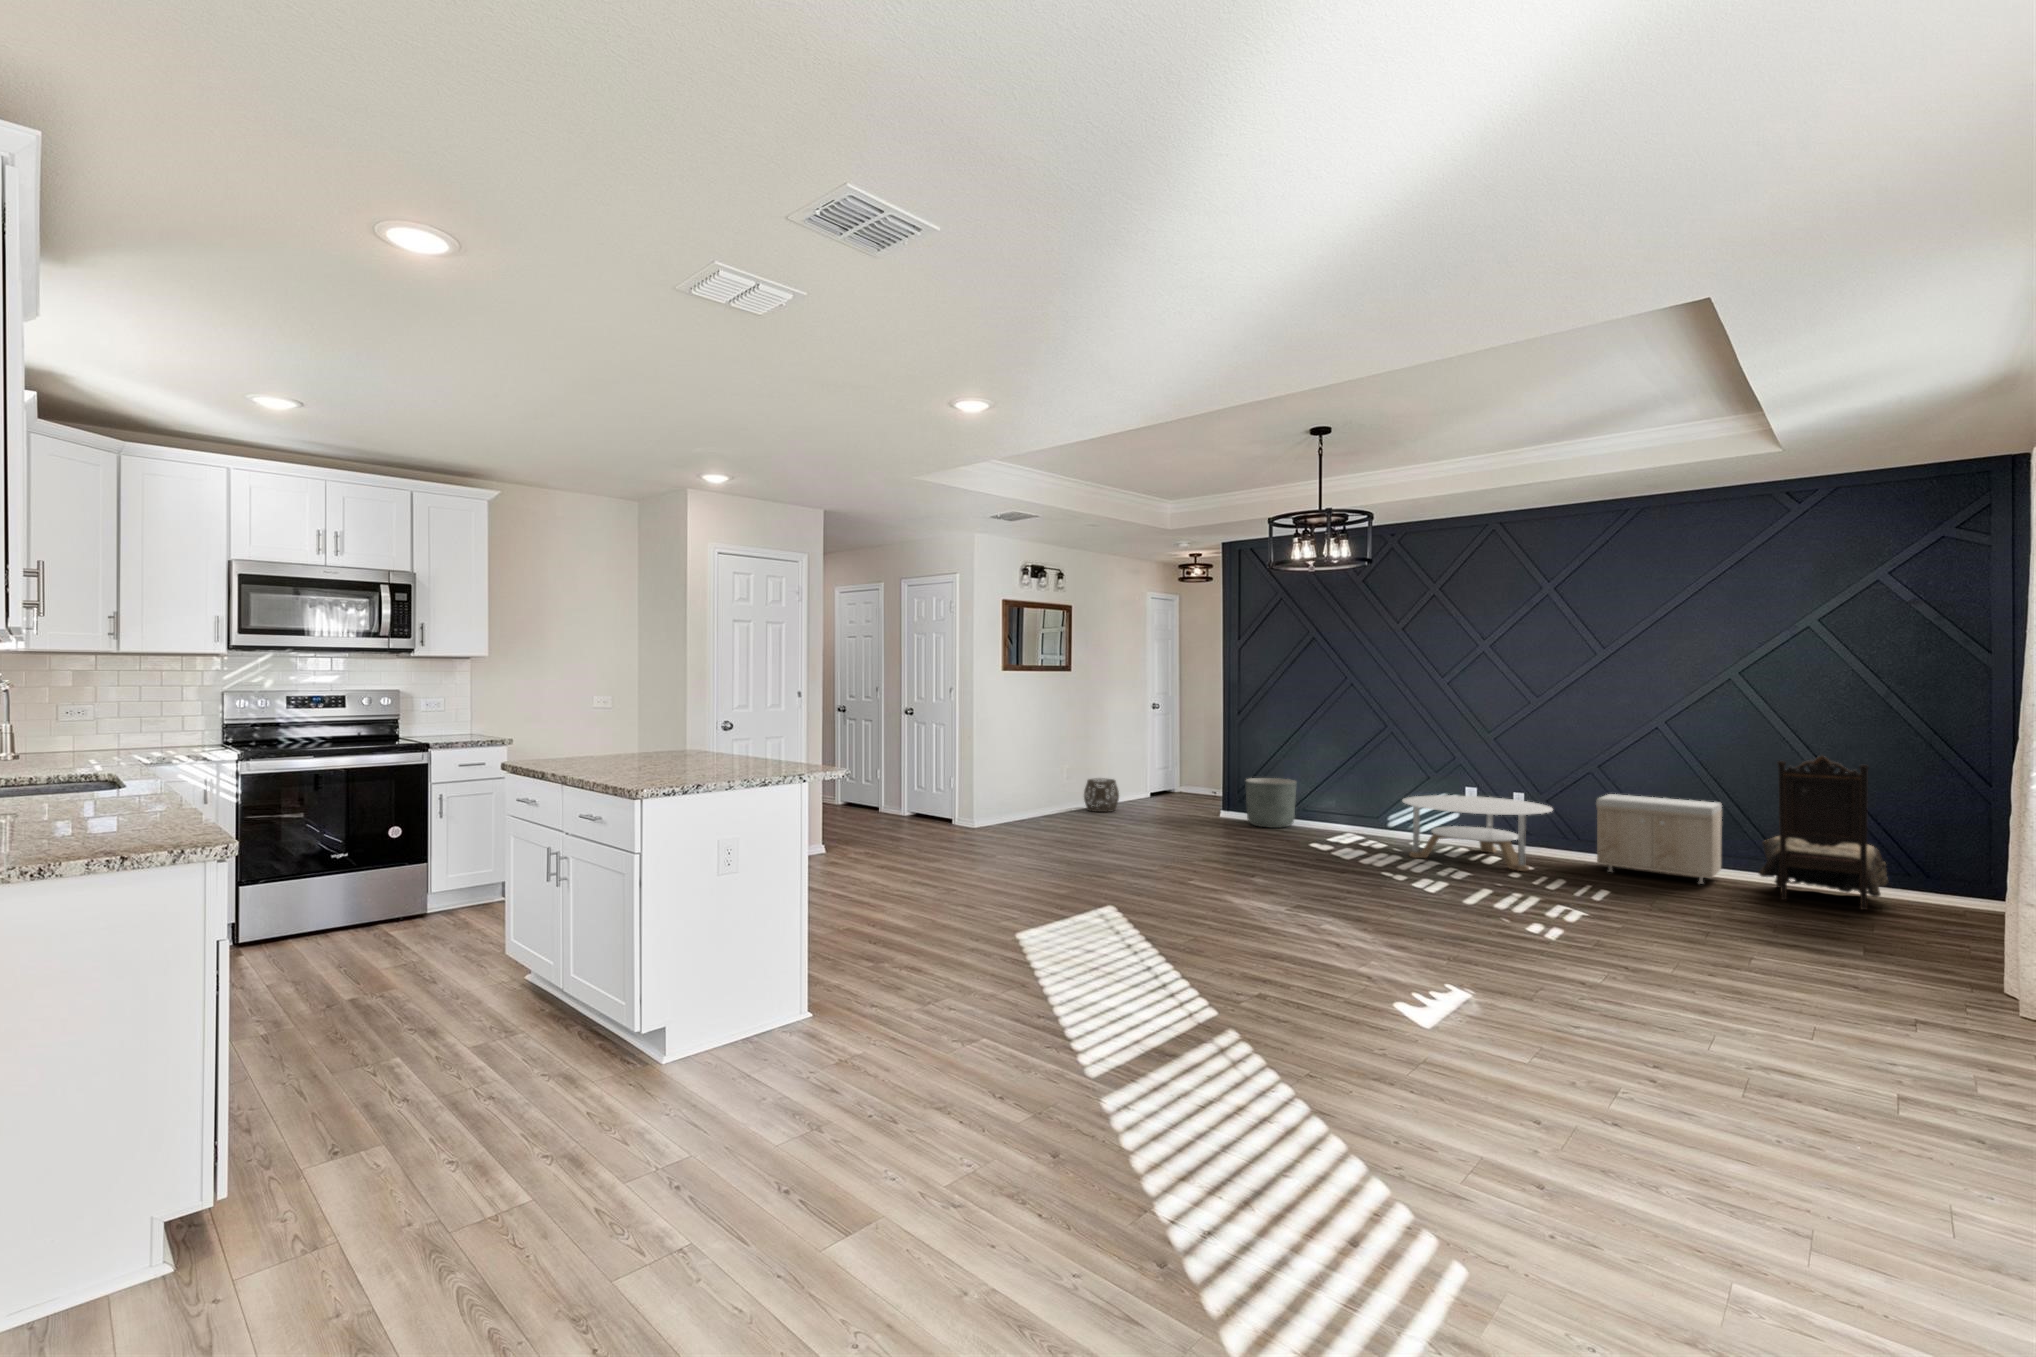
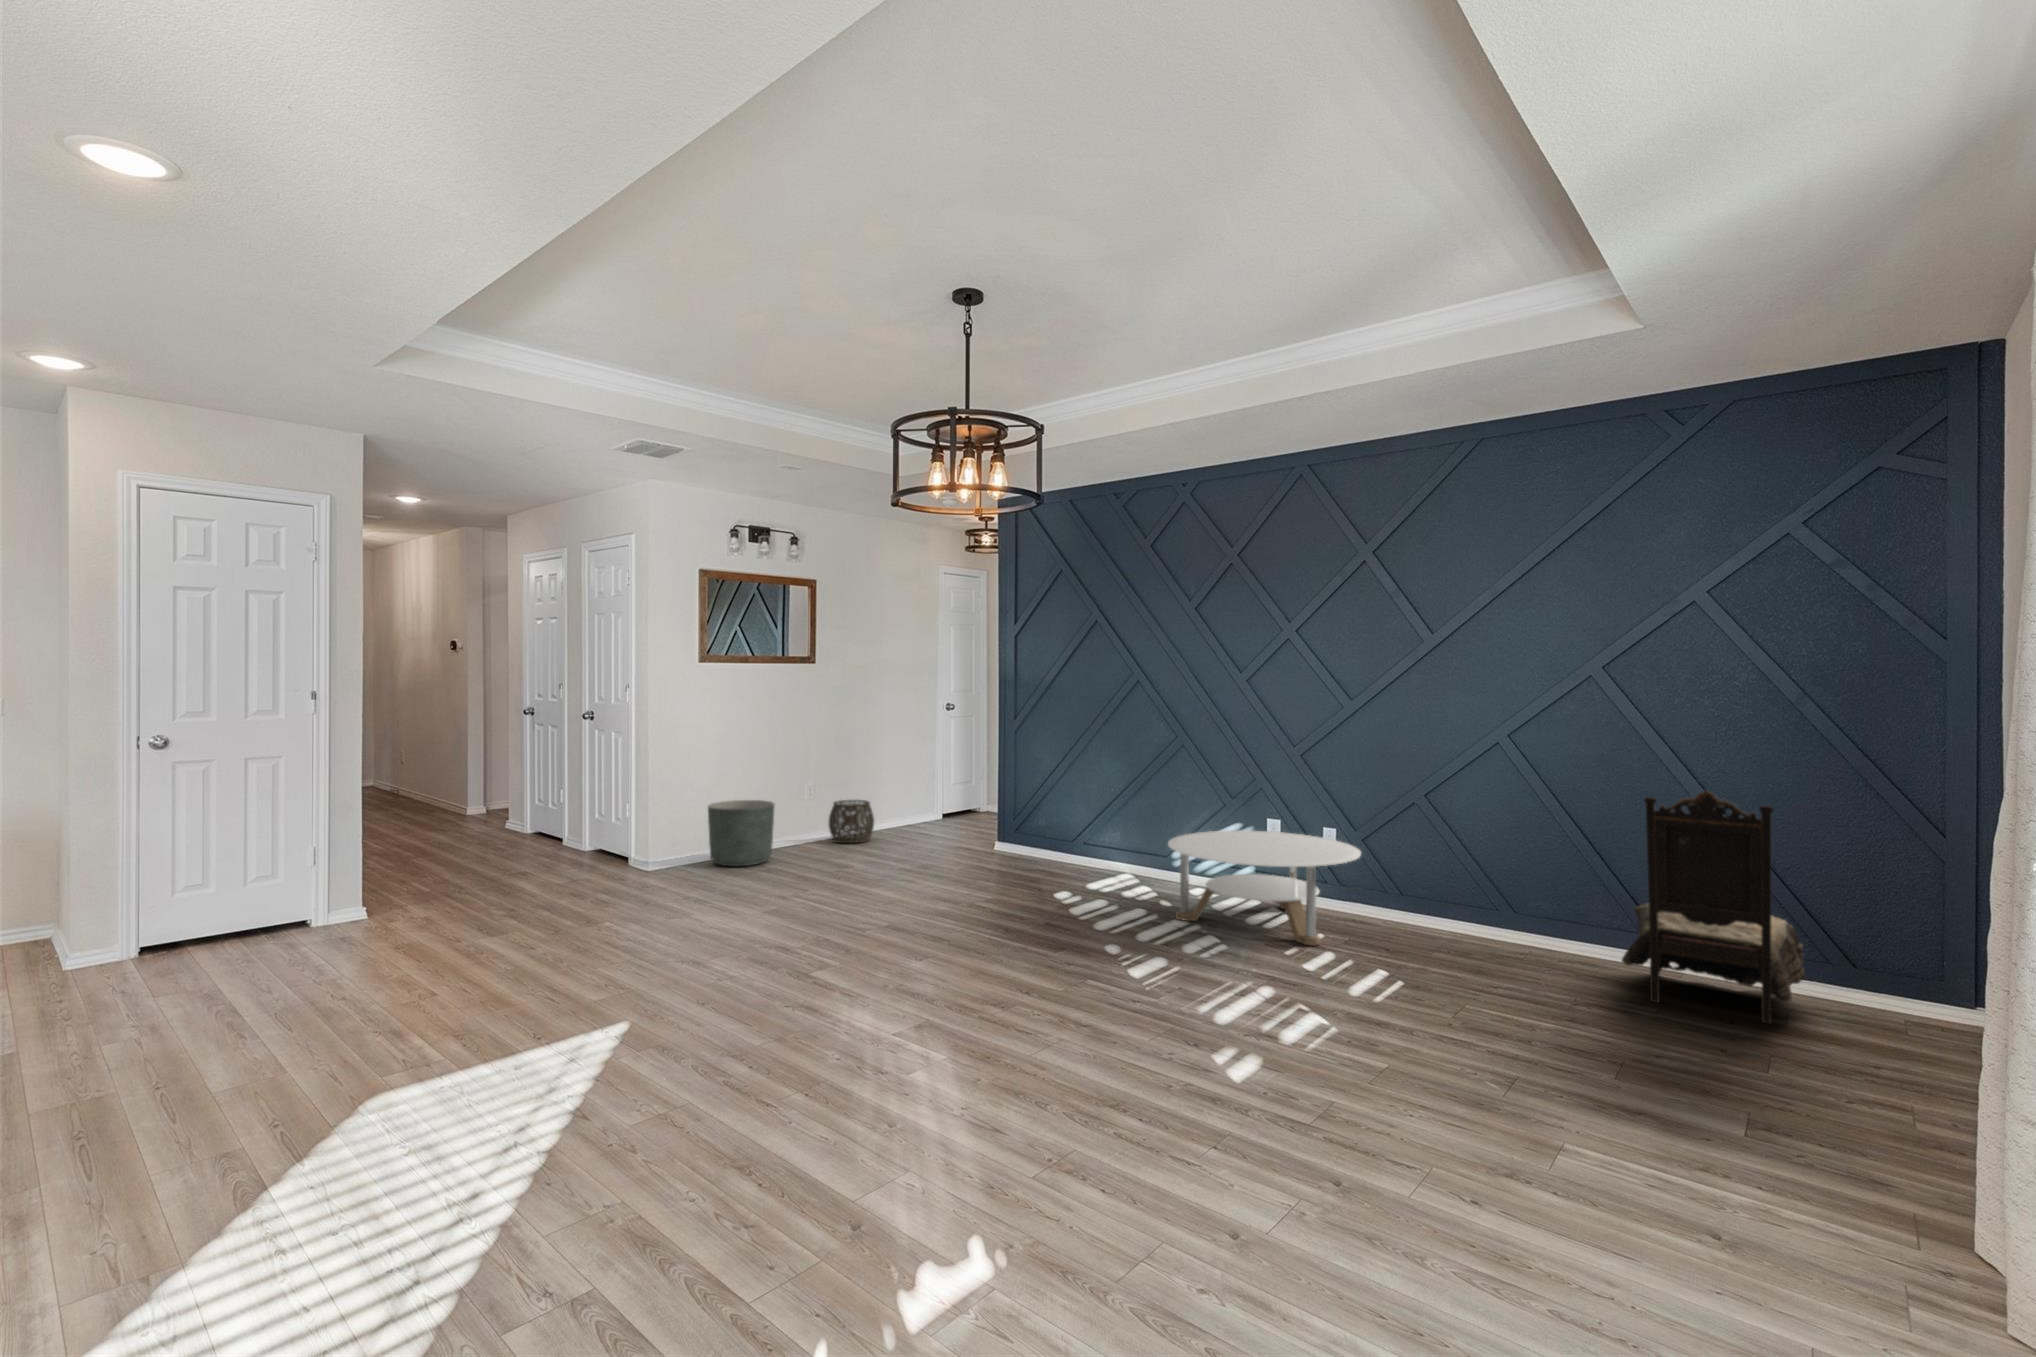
planter: present [1245,778,1296,828] -> present [708,800,774,866]
storage bench: present [1596,794,1722,884] -> none [1413,834,1582,969]

